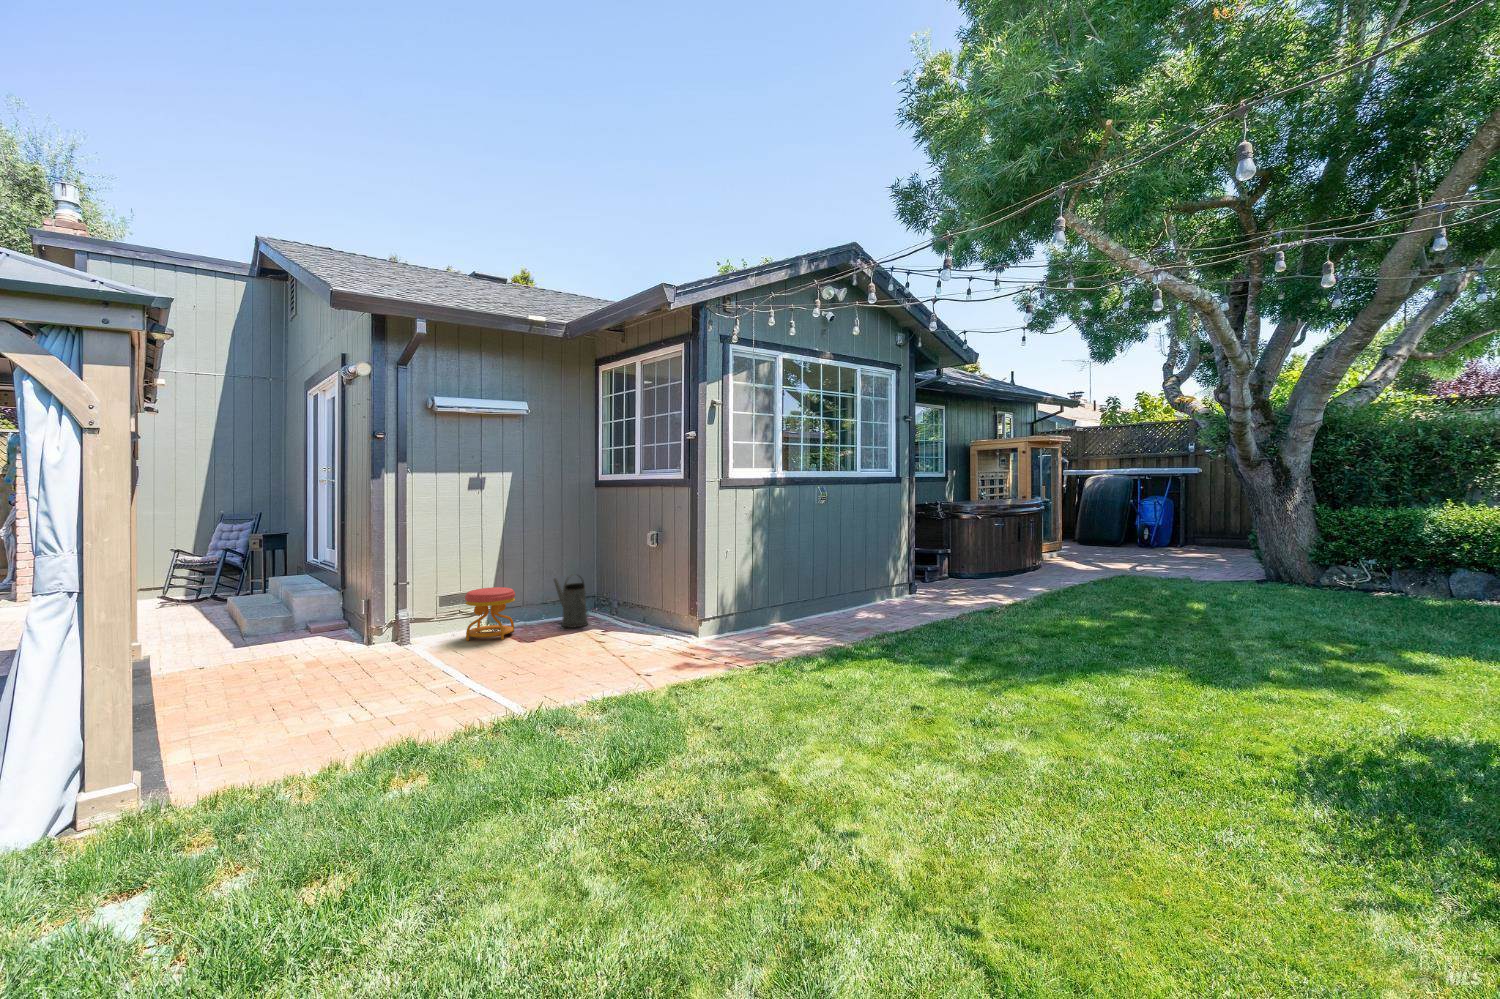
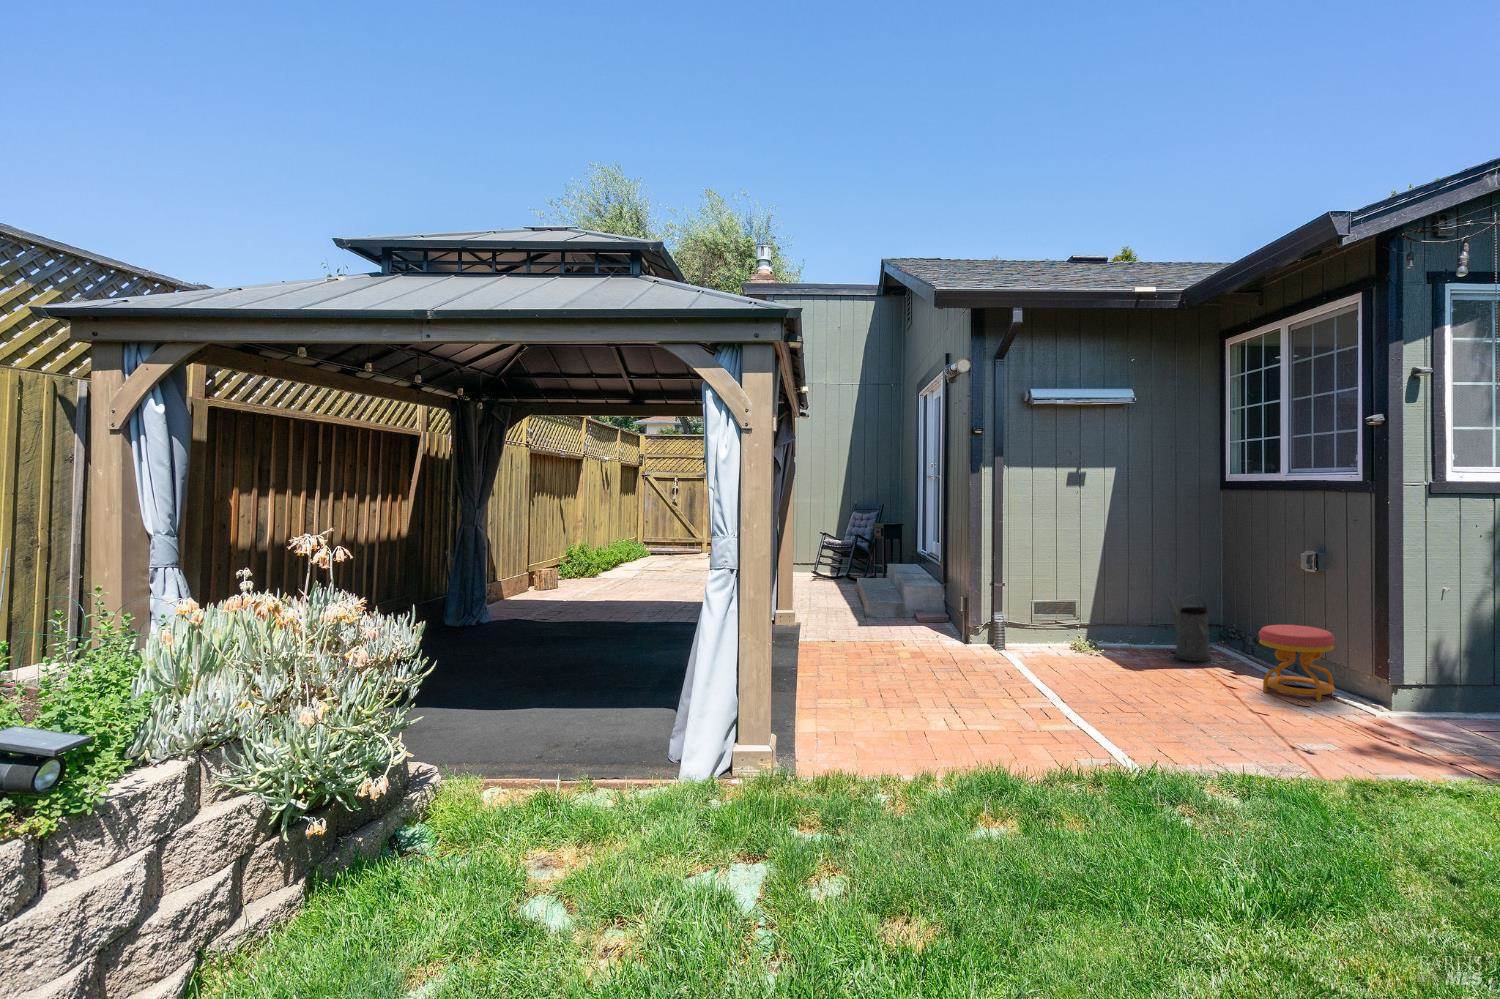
stool: present [465,587,515,641] -> present [1259,625,1335,702]

